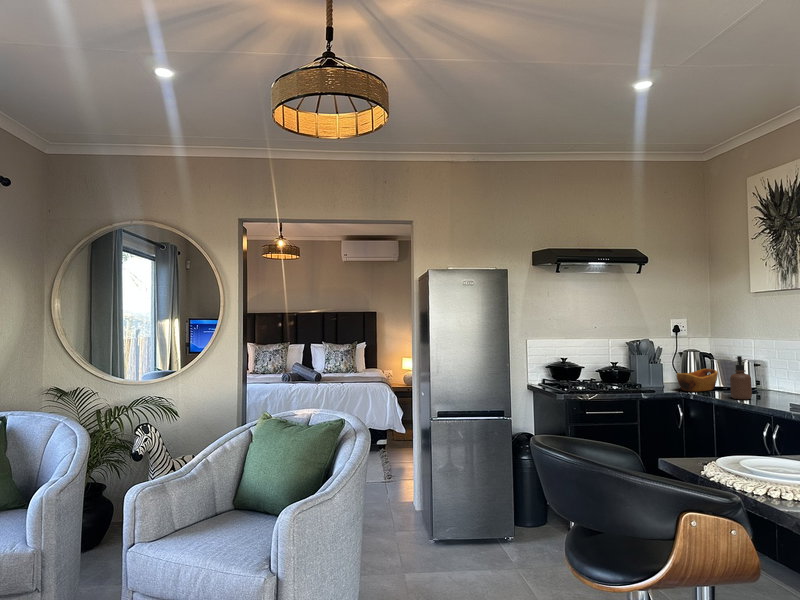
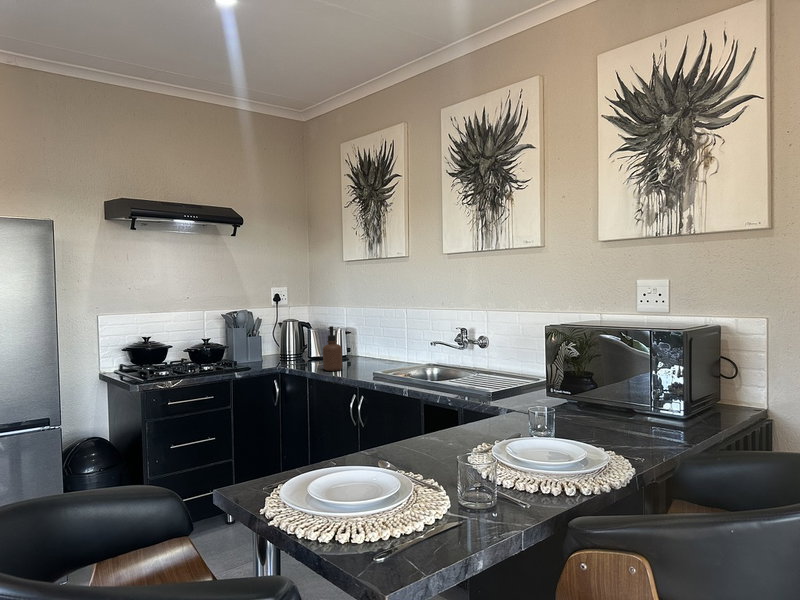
wooden bowl: present [677,369,718,391] -> none [273,339,313,365]

